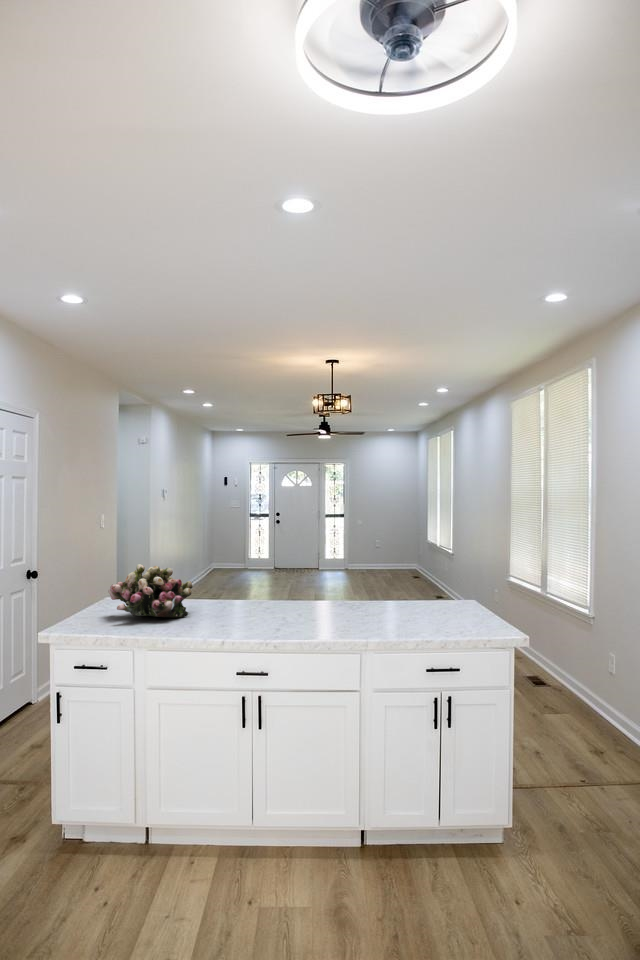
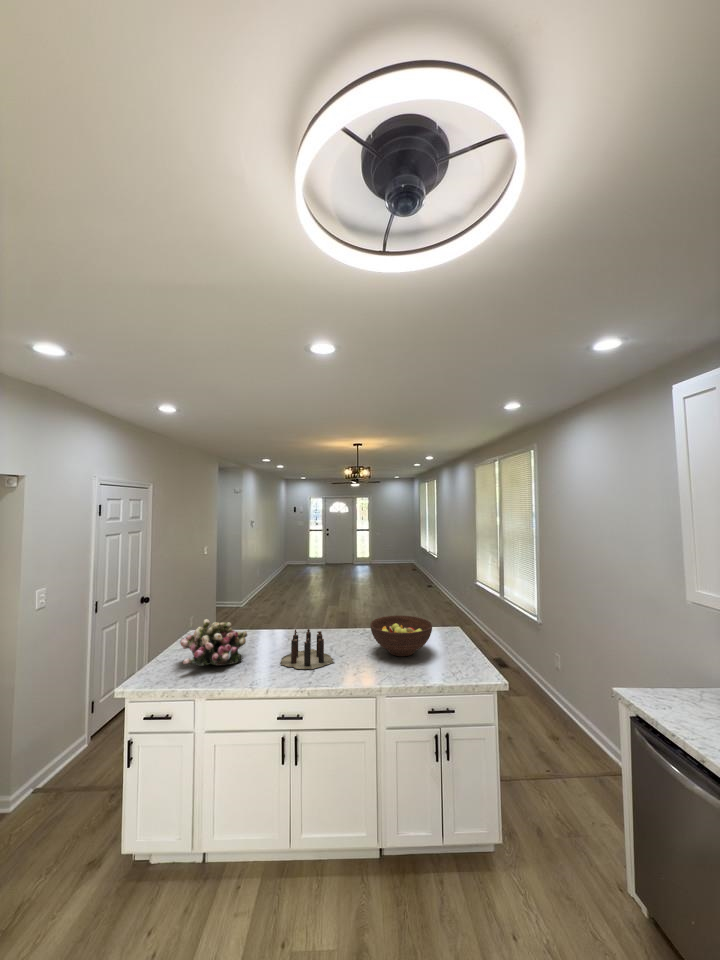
fruit bowl: none [353,571,434,615] -> present [370,616,432,656]
candle: none [236,579,318,622] -> present [281,628,333,669]

